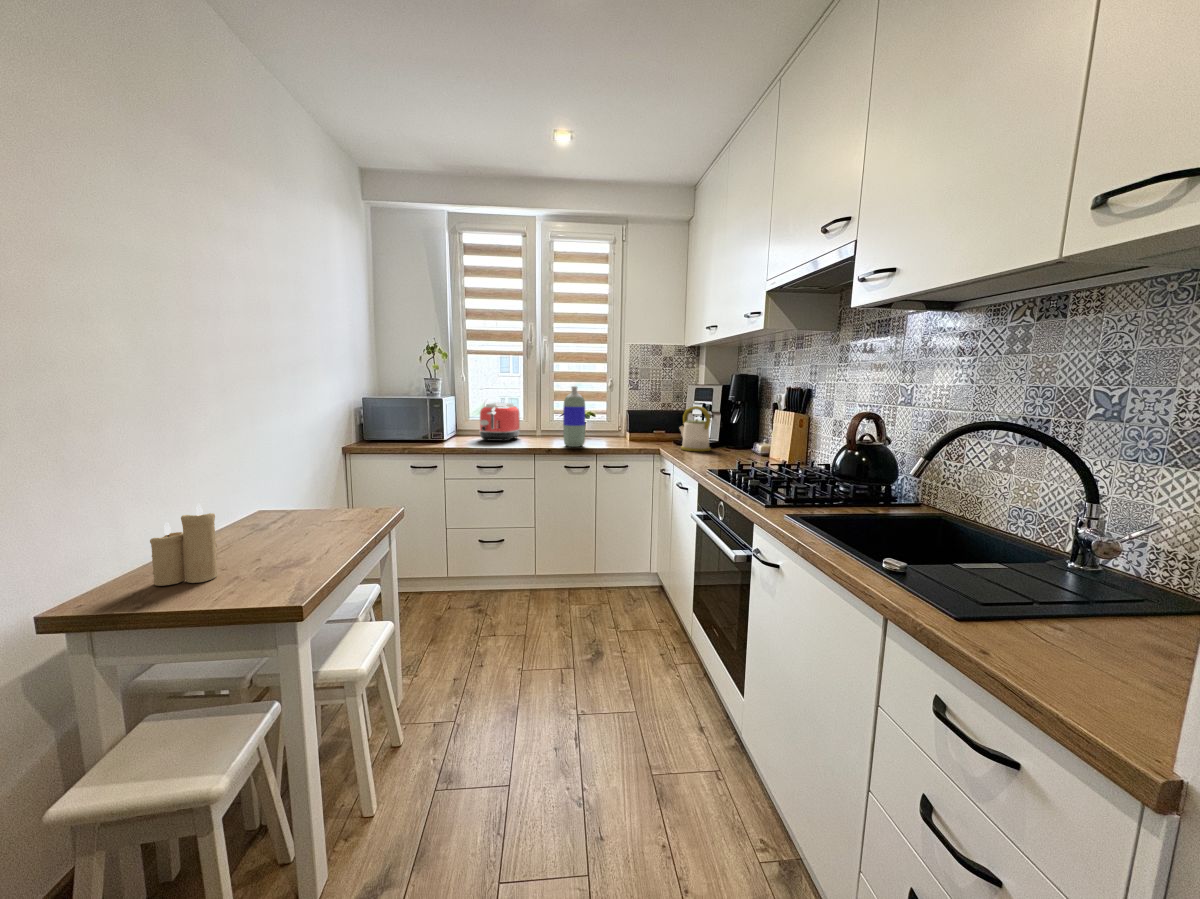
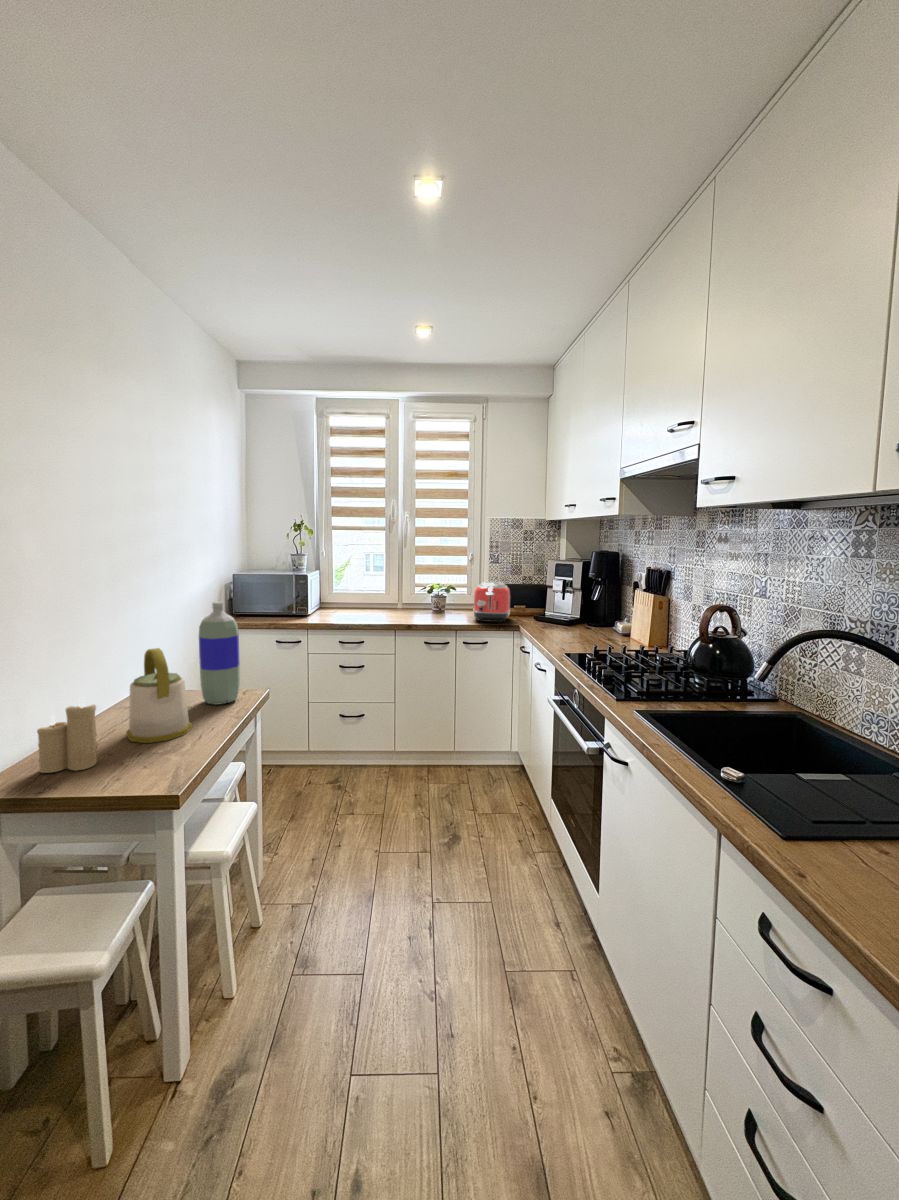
bottle: present [563,386,585,447] -> present [199,602,240,705]
toaster: present [480,403,520,442] -> present [473,582,510,623]
kettle: present [679,406,711,451] -> present [126,648,192,743]

